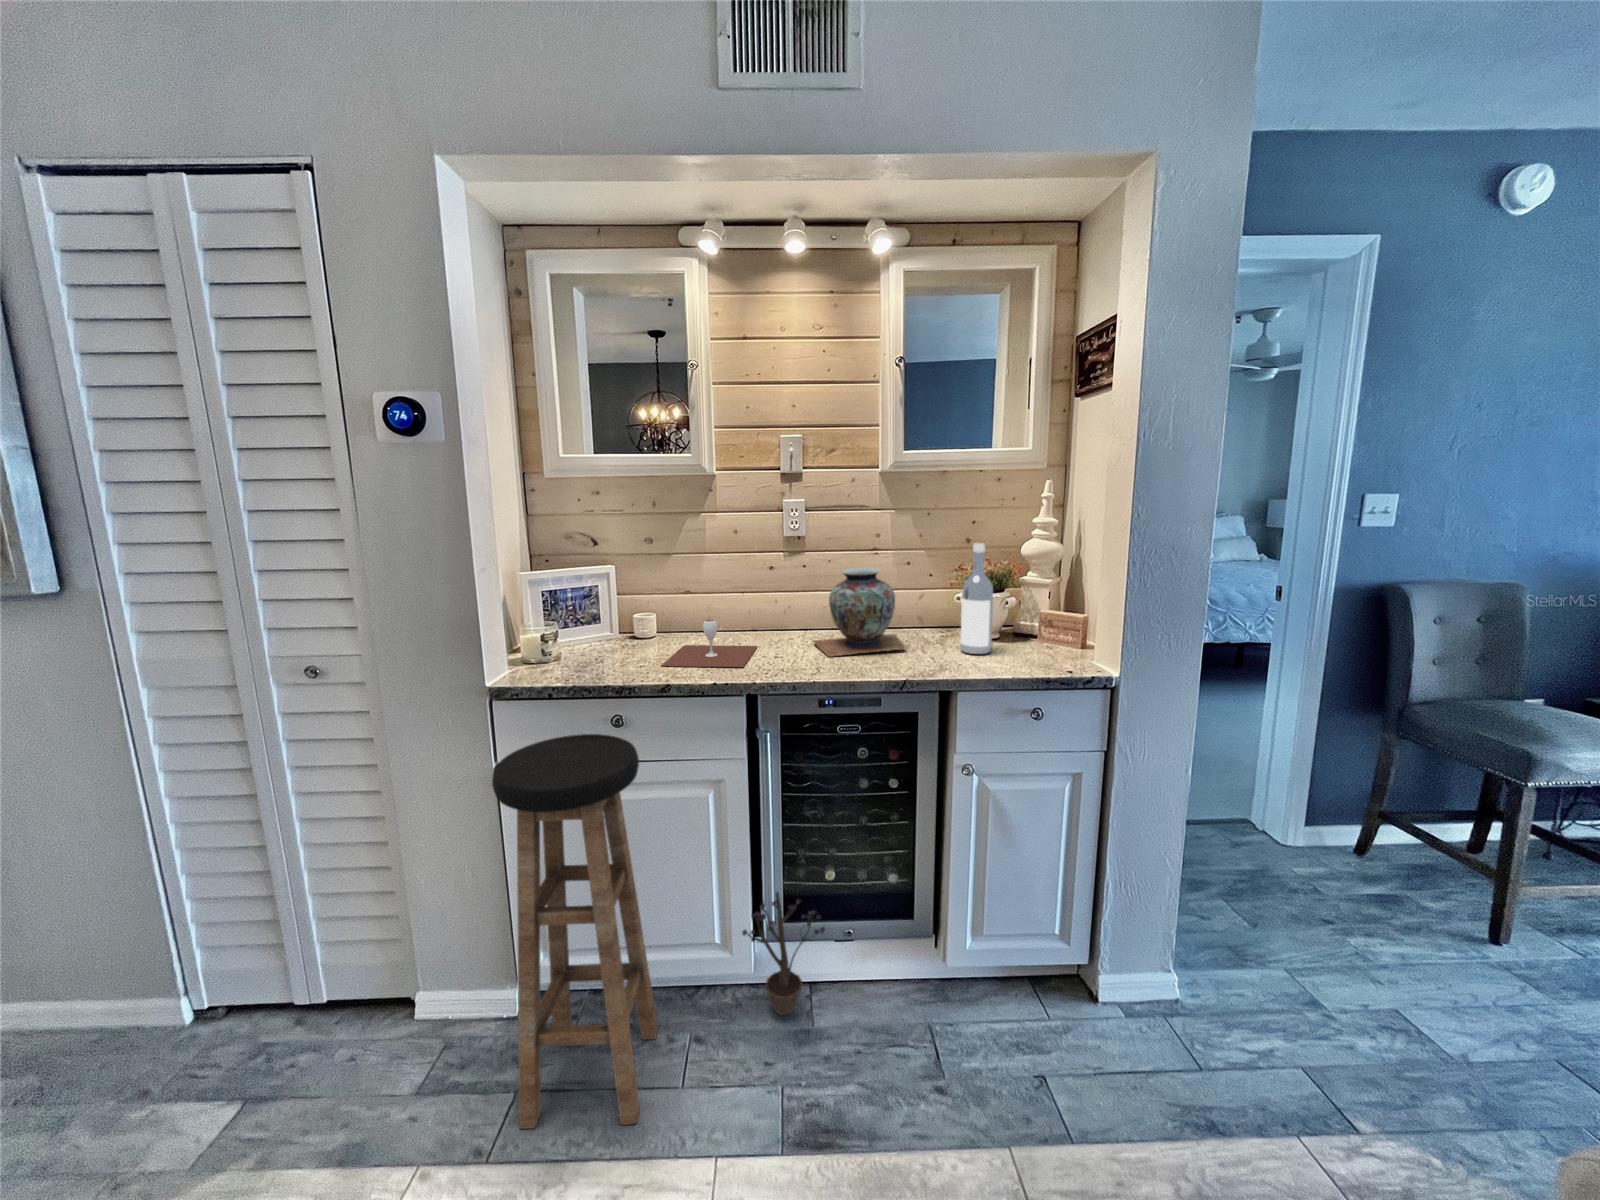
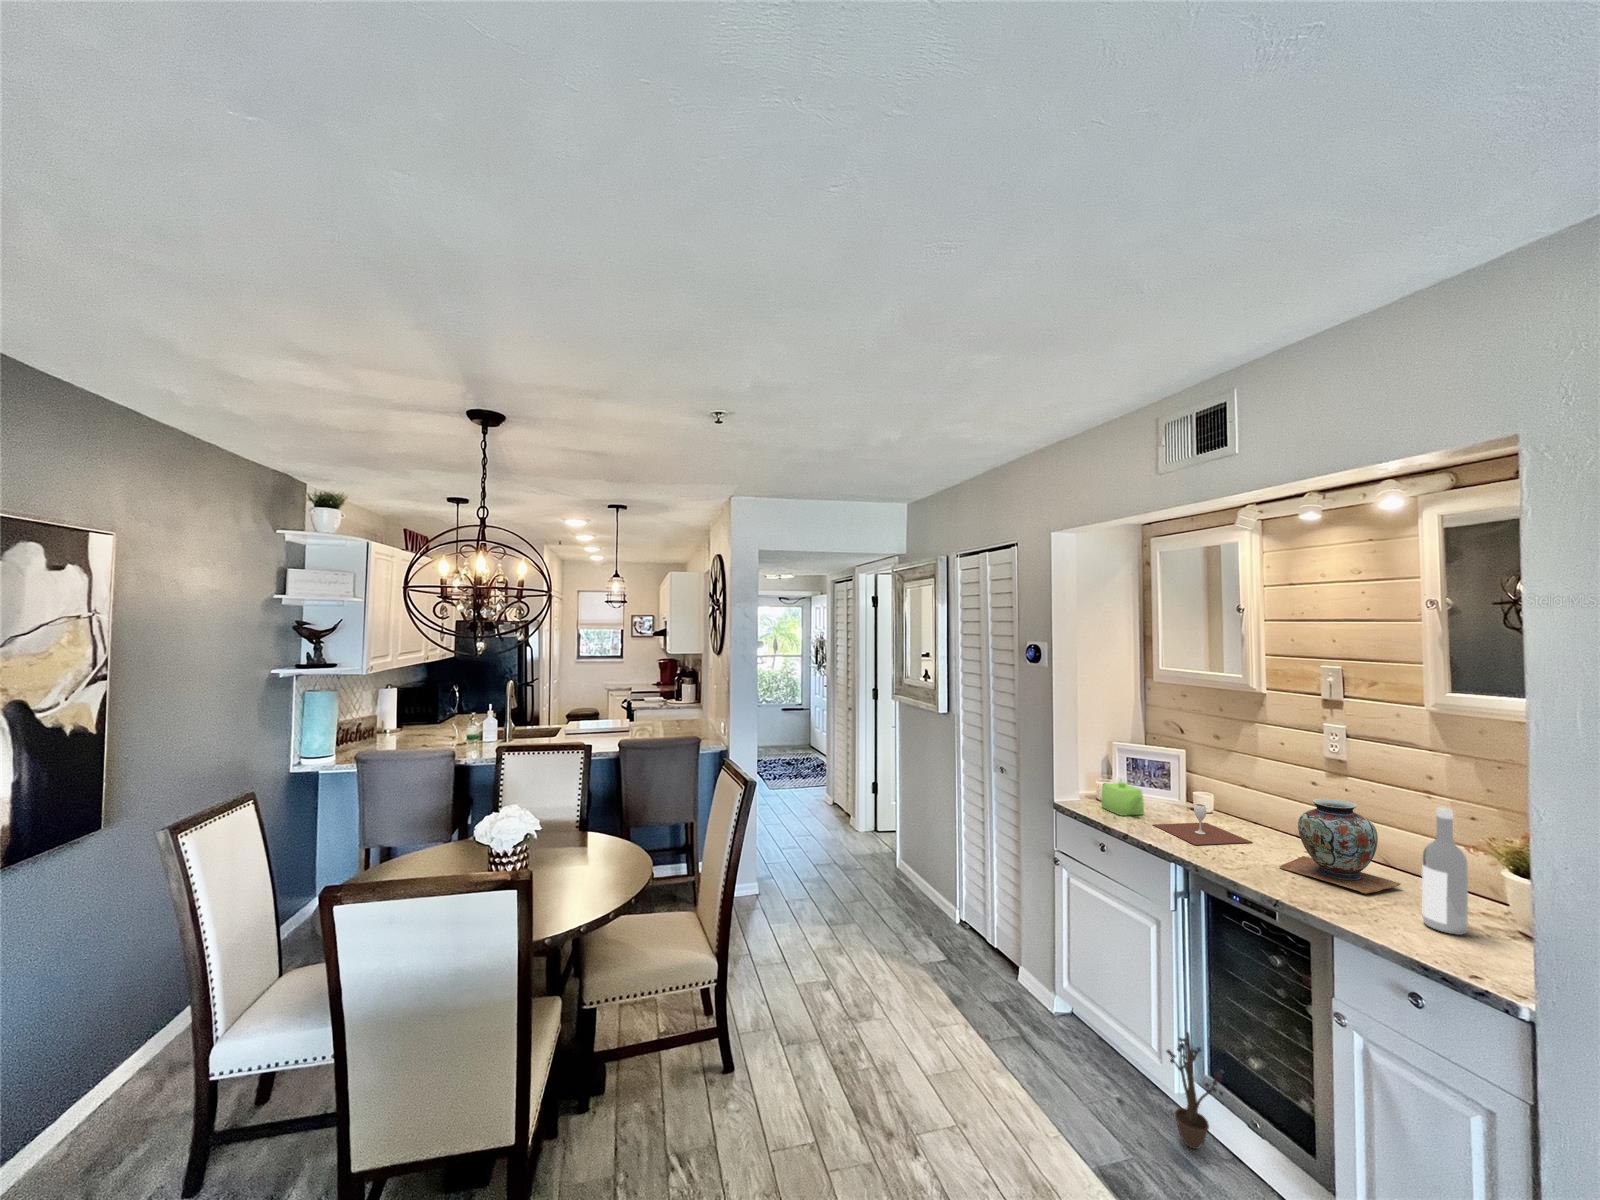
teapot: none [557,623,634,671] -> present [1101,782,1144,816]
bar stool: present [492,734,658,1129] -> none [1007,837,1108,1090]

